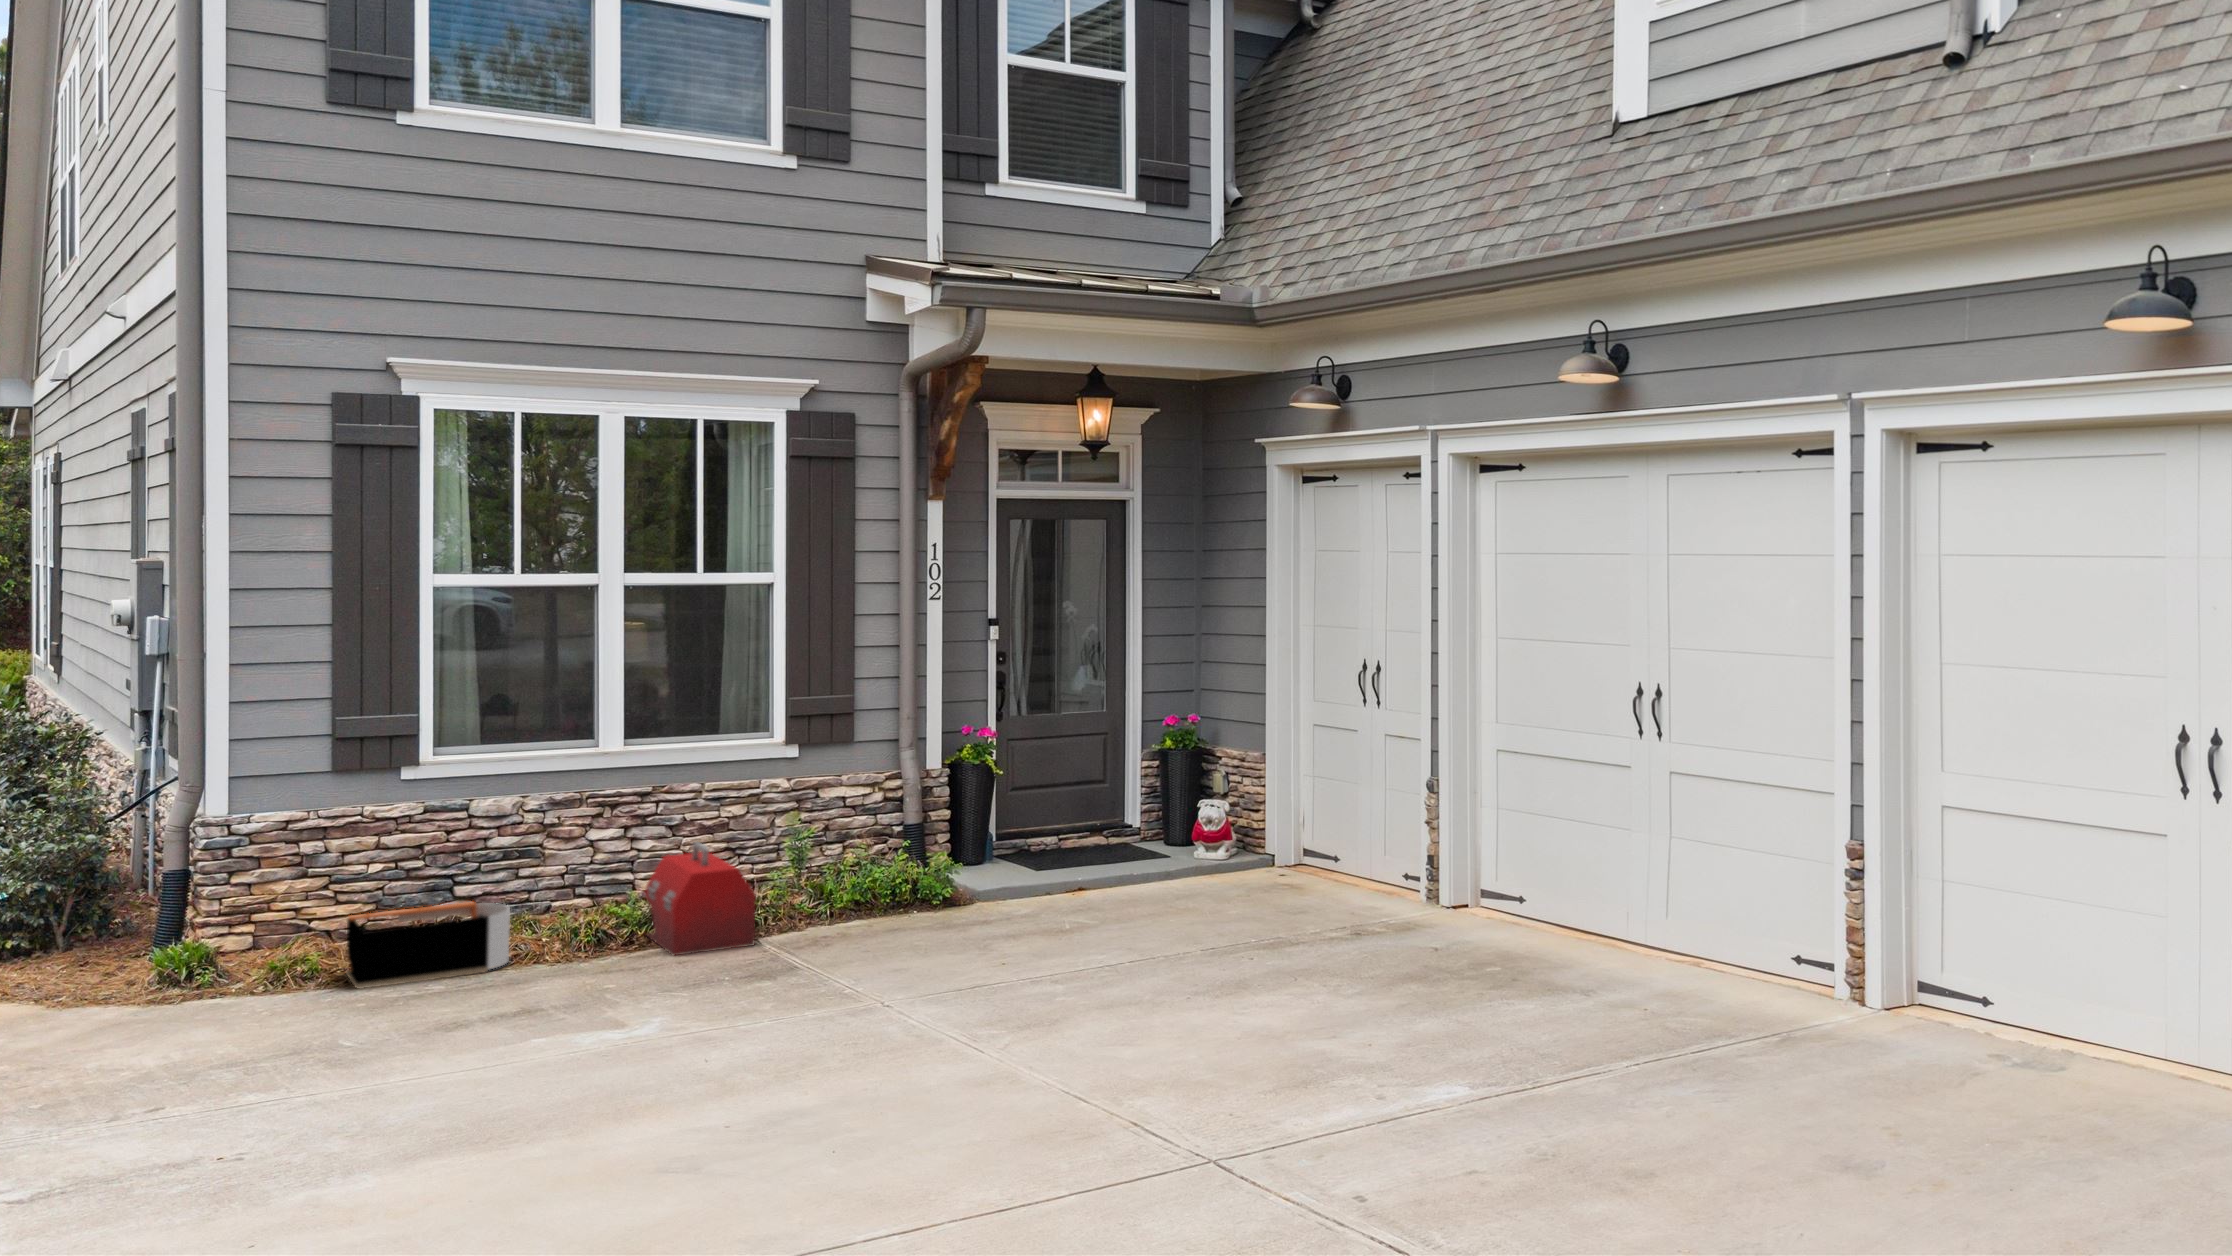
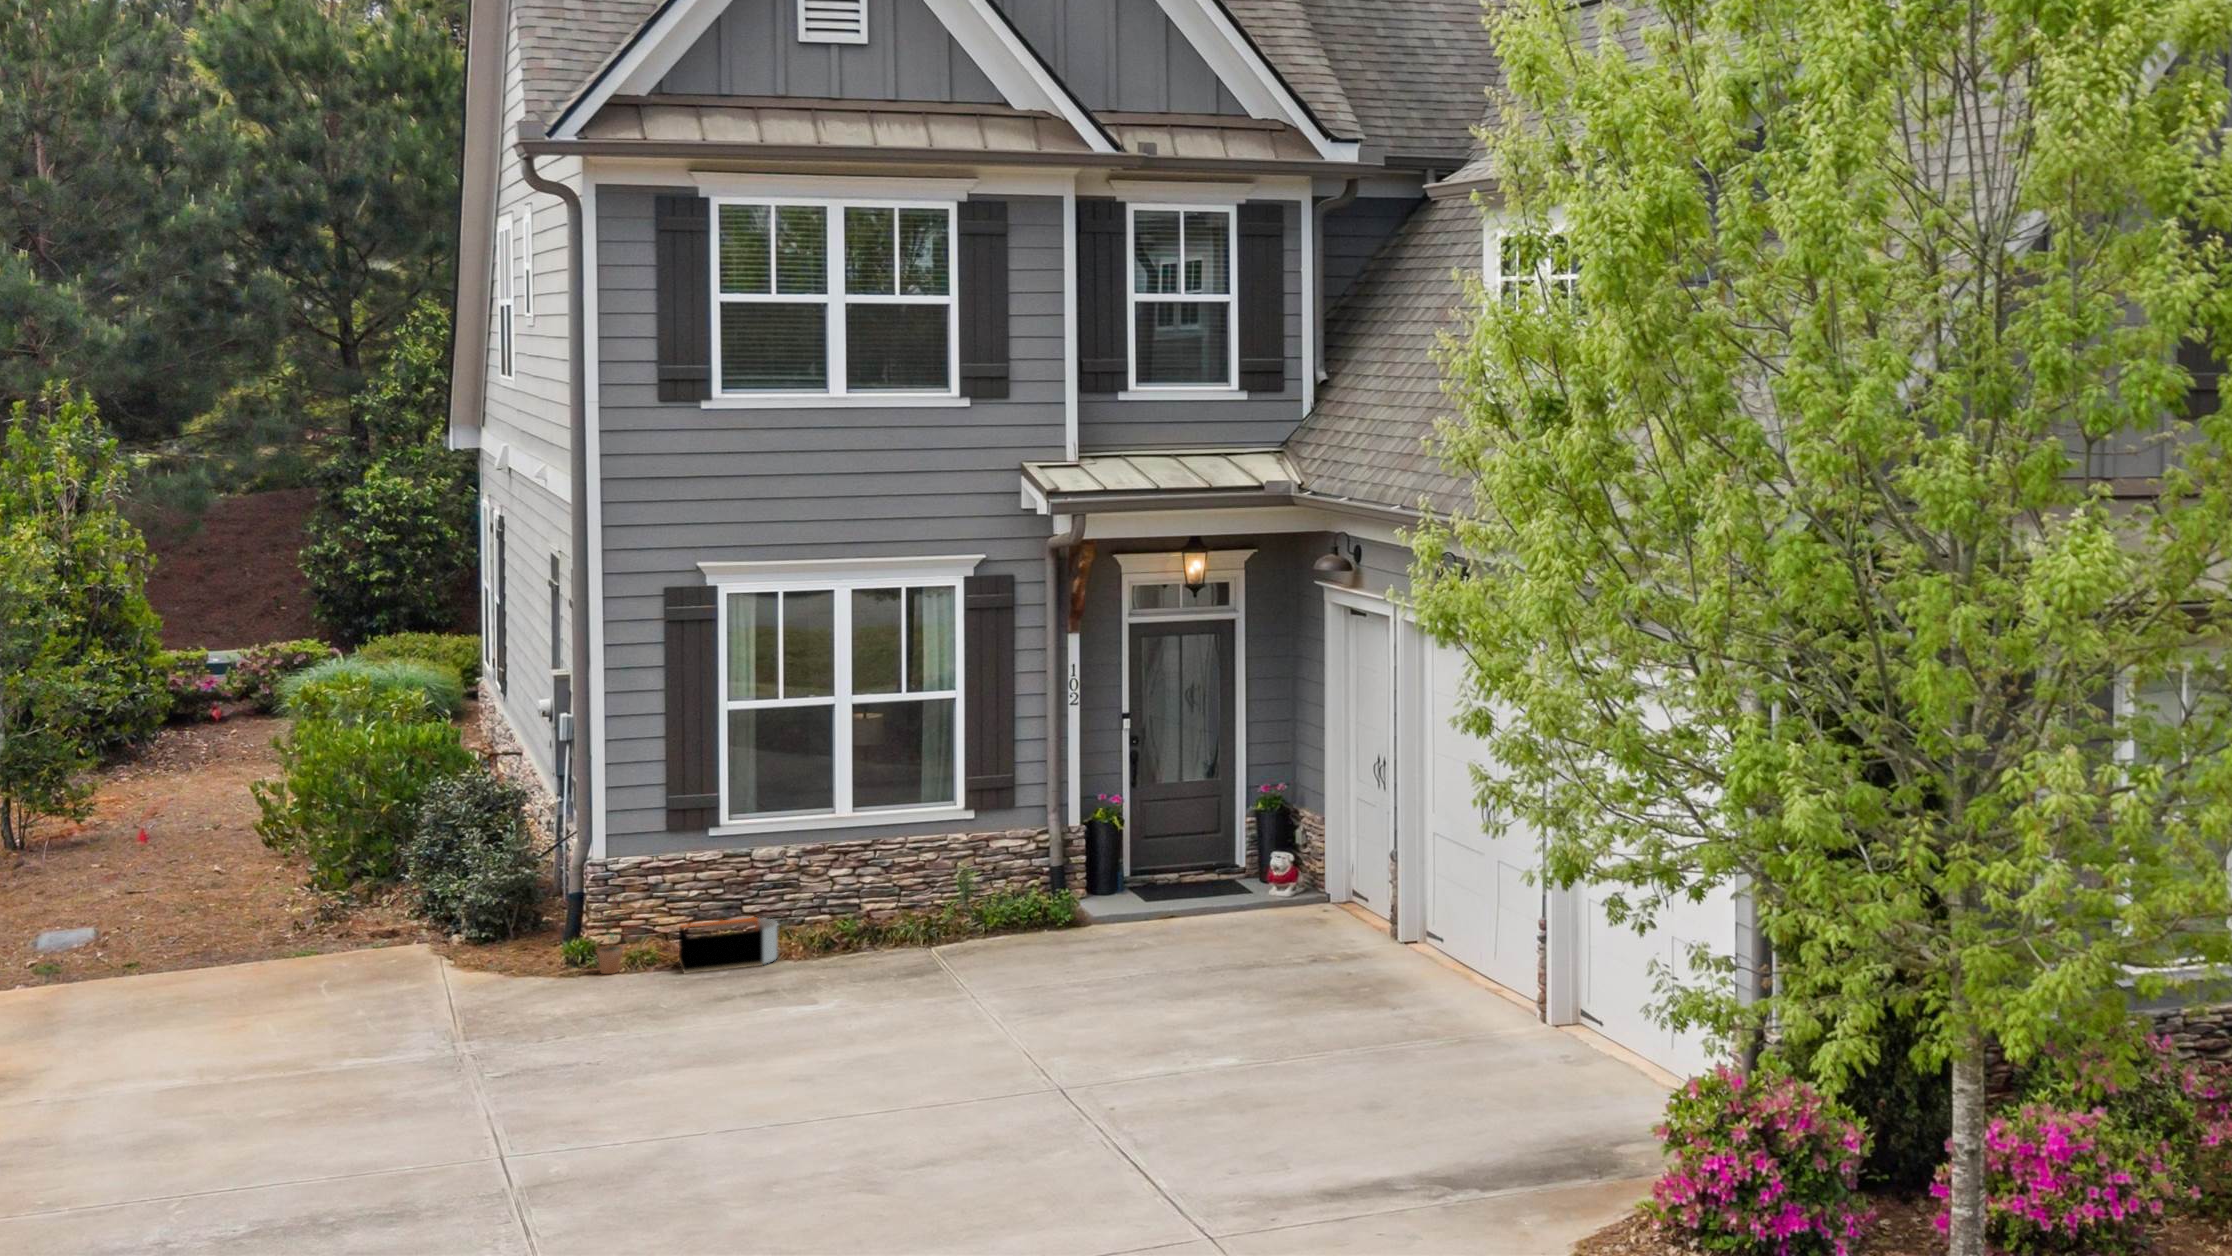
toolbox: present [645,842,756,955] -> none [867,881,933,960]
potted plant: none [204,872,254,997] -> present [597,897,623,974]

